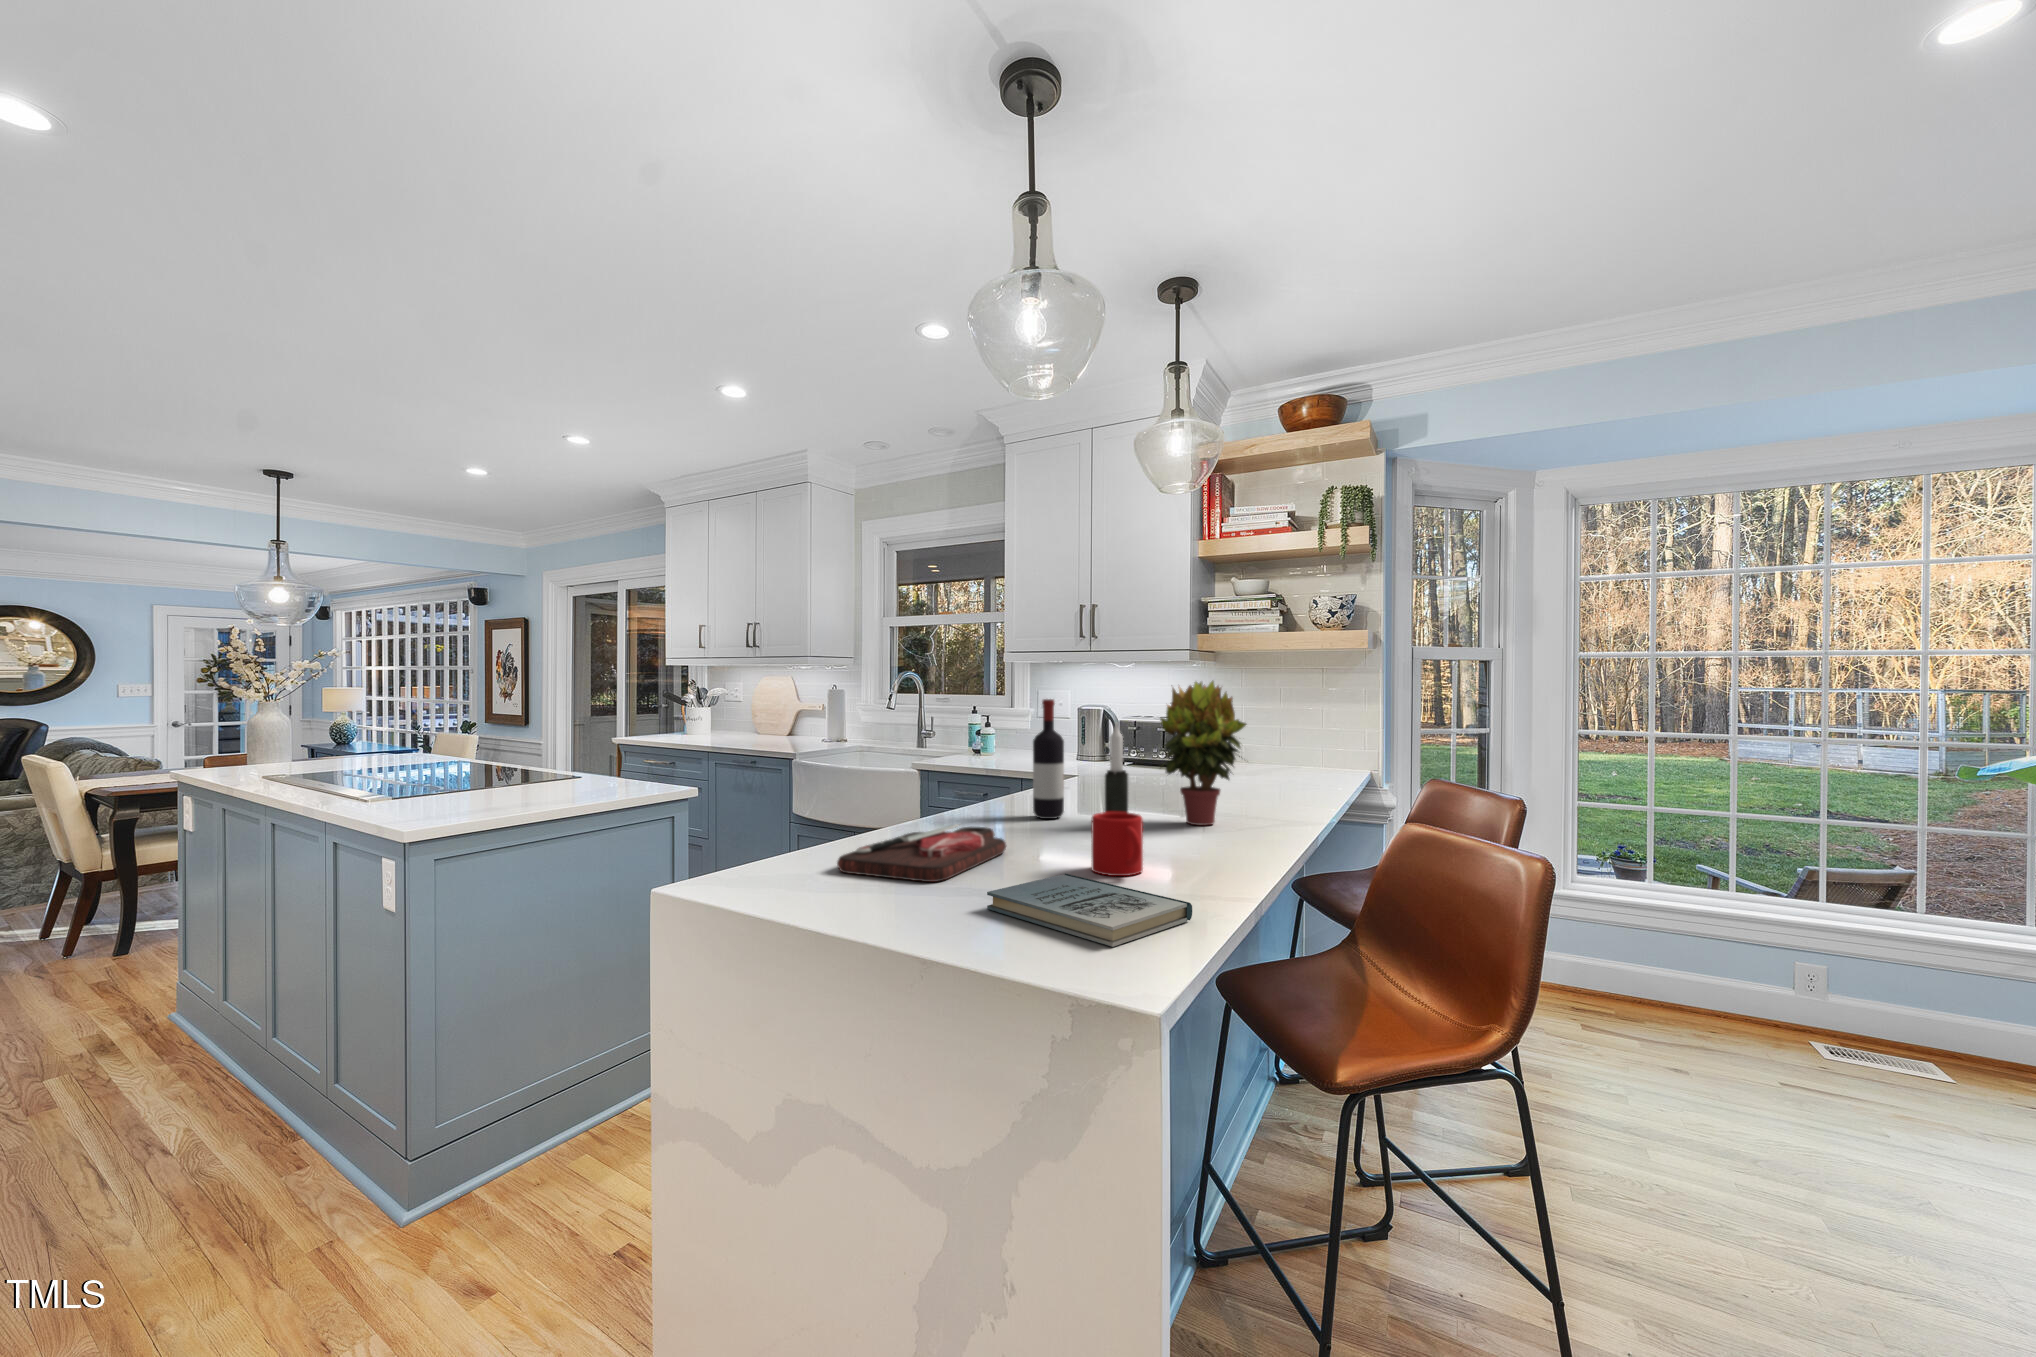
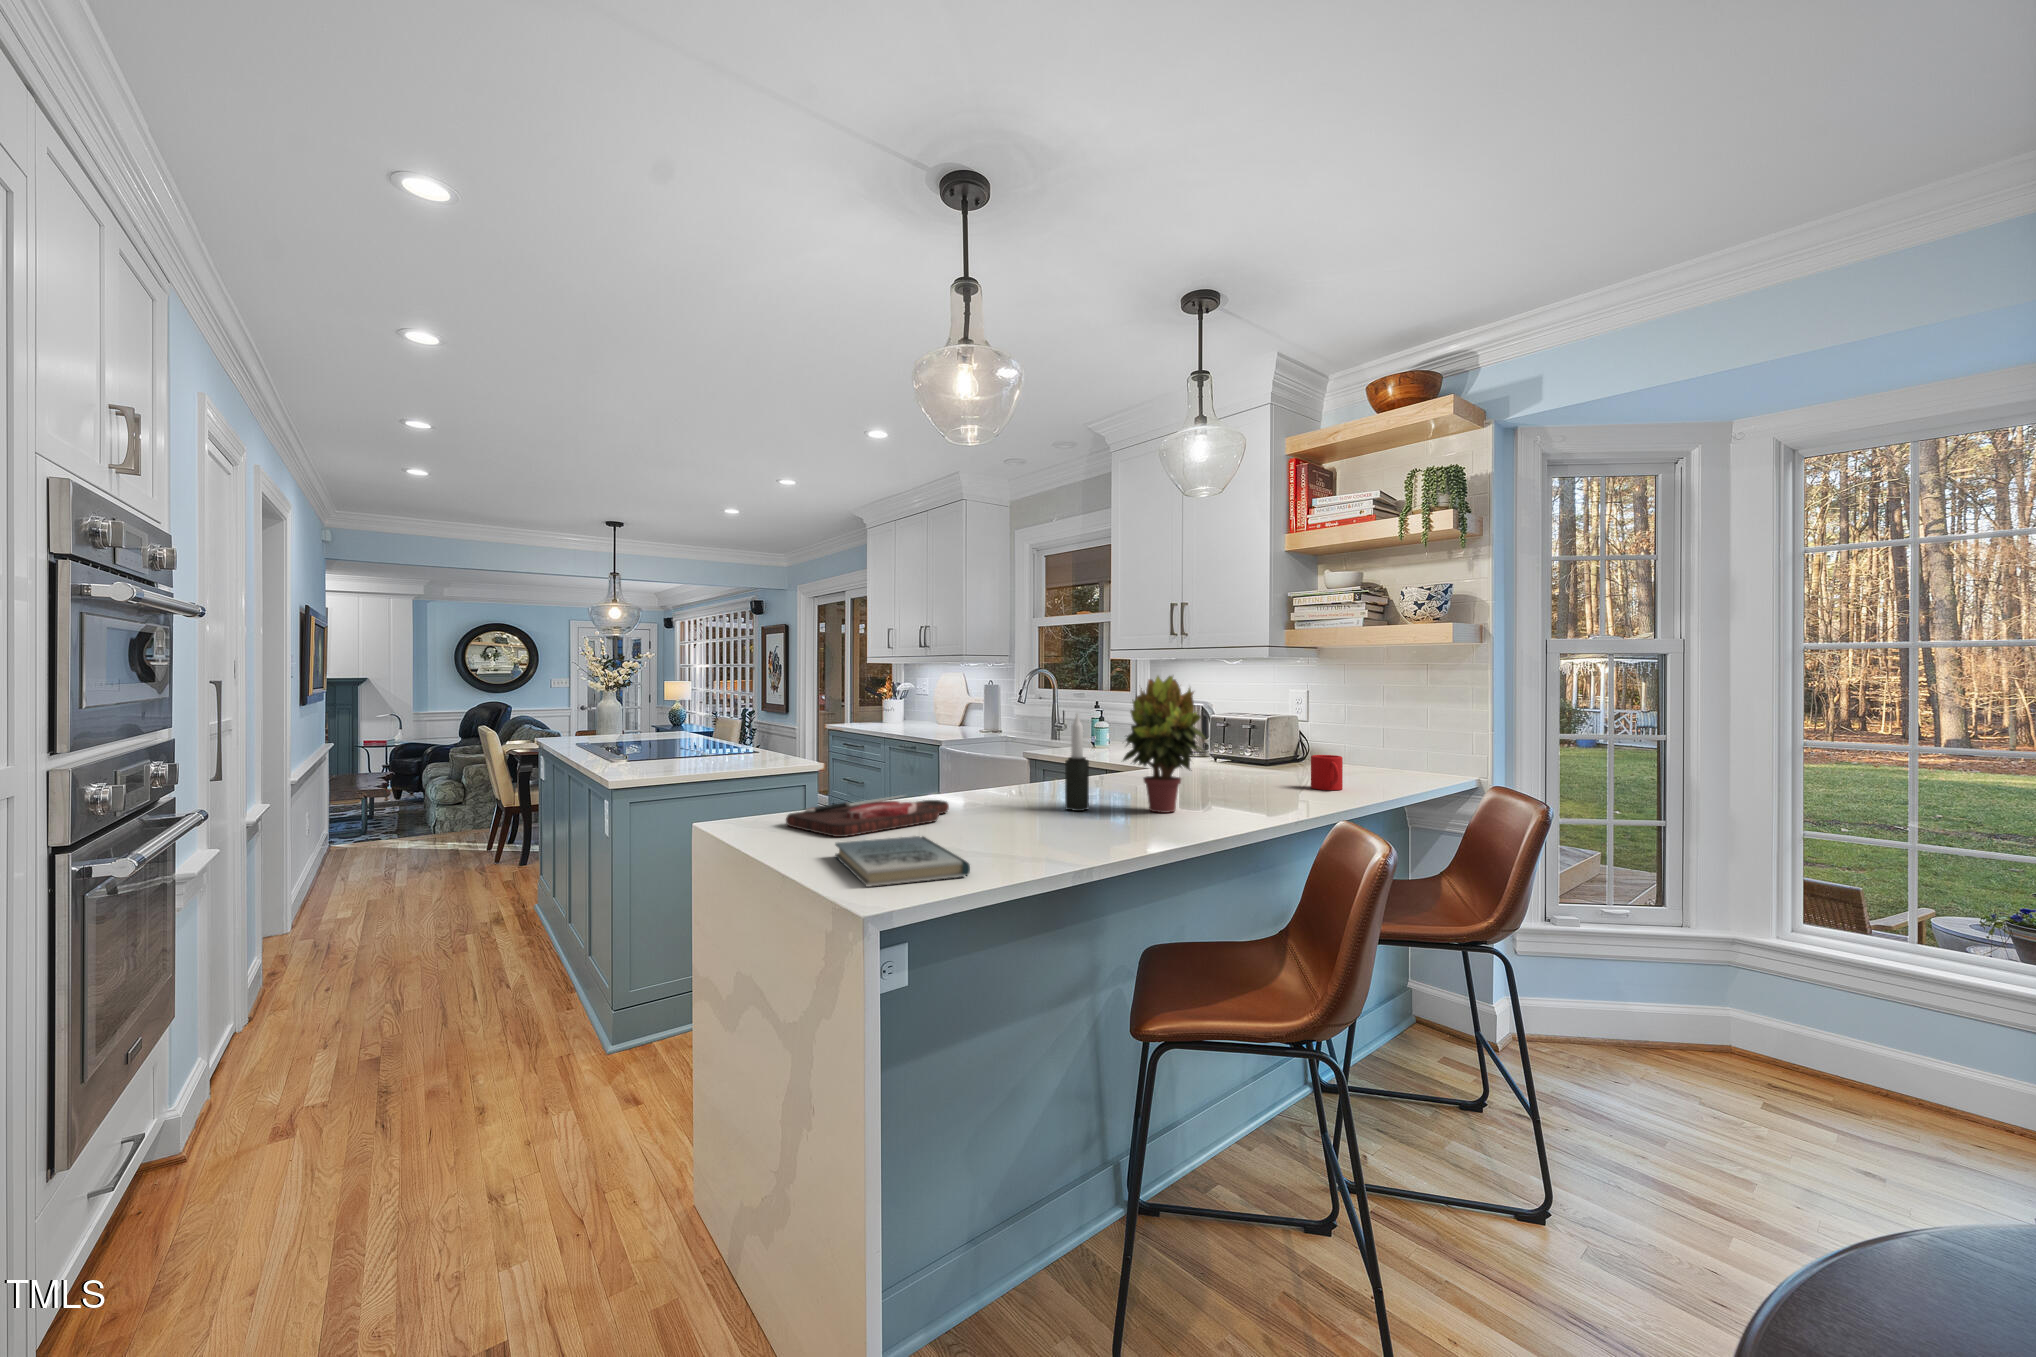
wine bottle: present [1033,699,1064,819] -> none [1023,692,1051,800]
mug: present [1091,812,1143,876] -> present [1311,755,1343,790]

